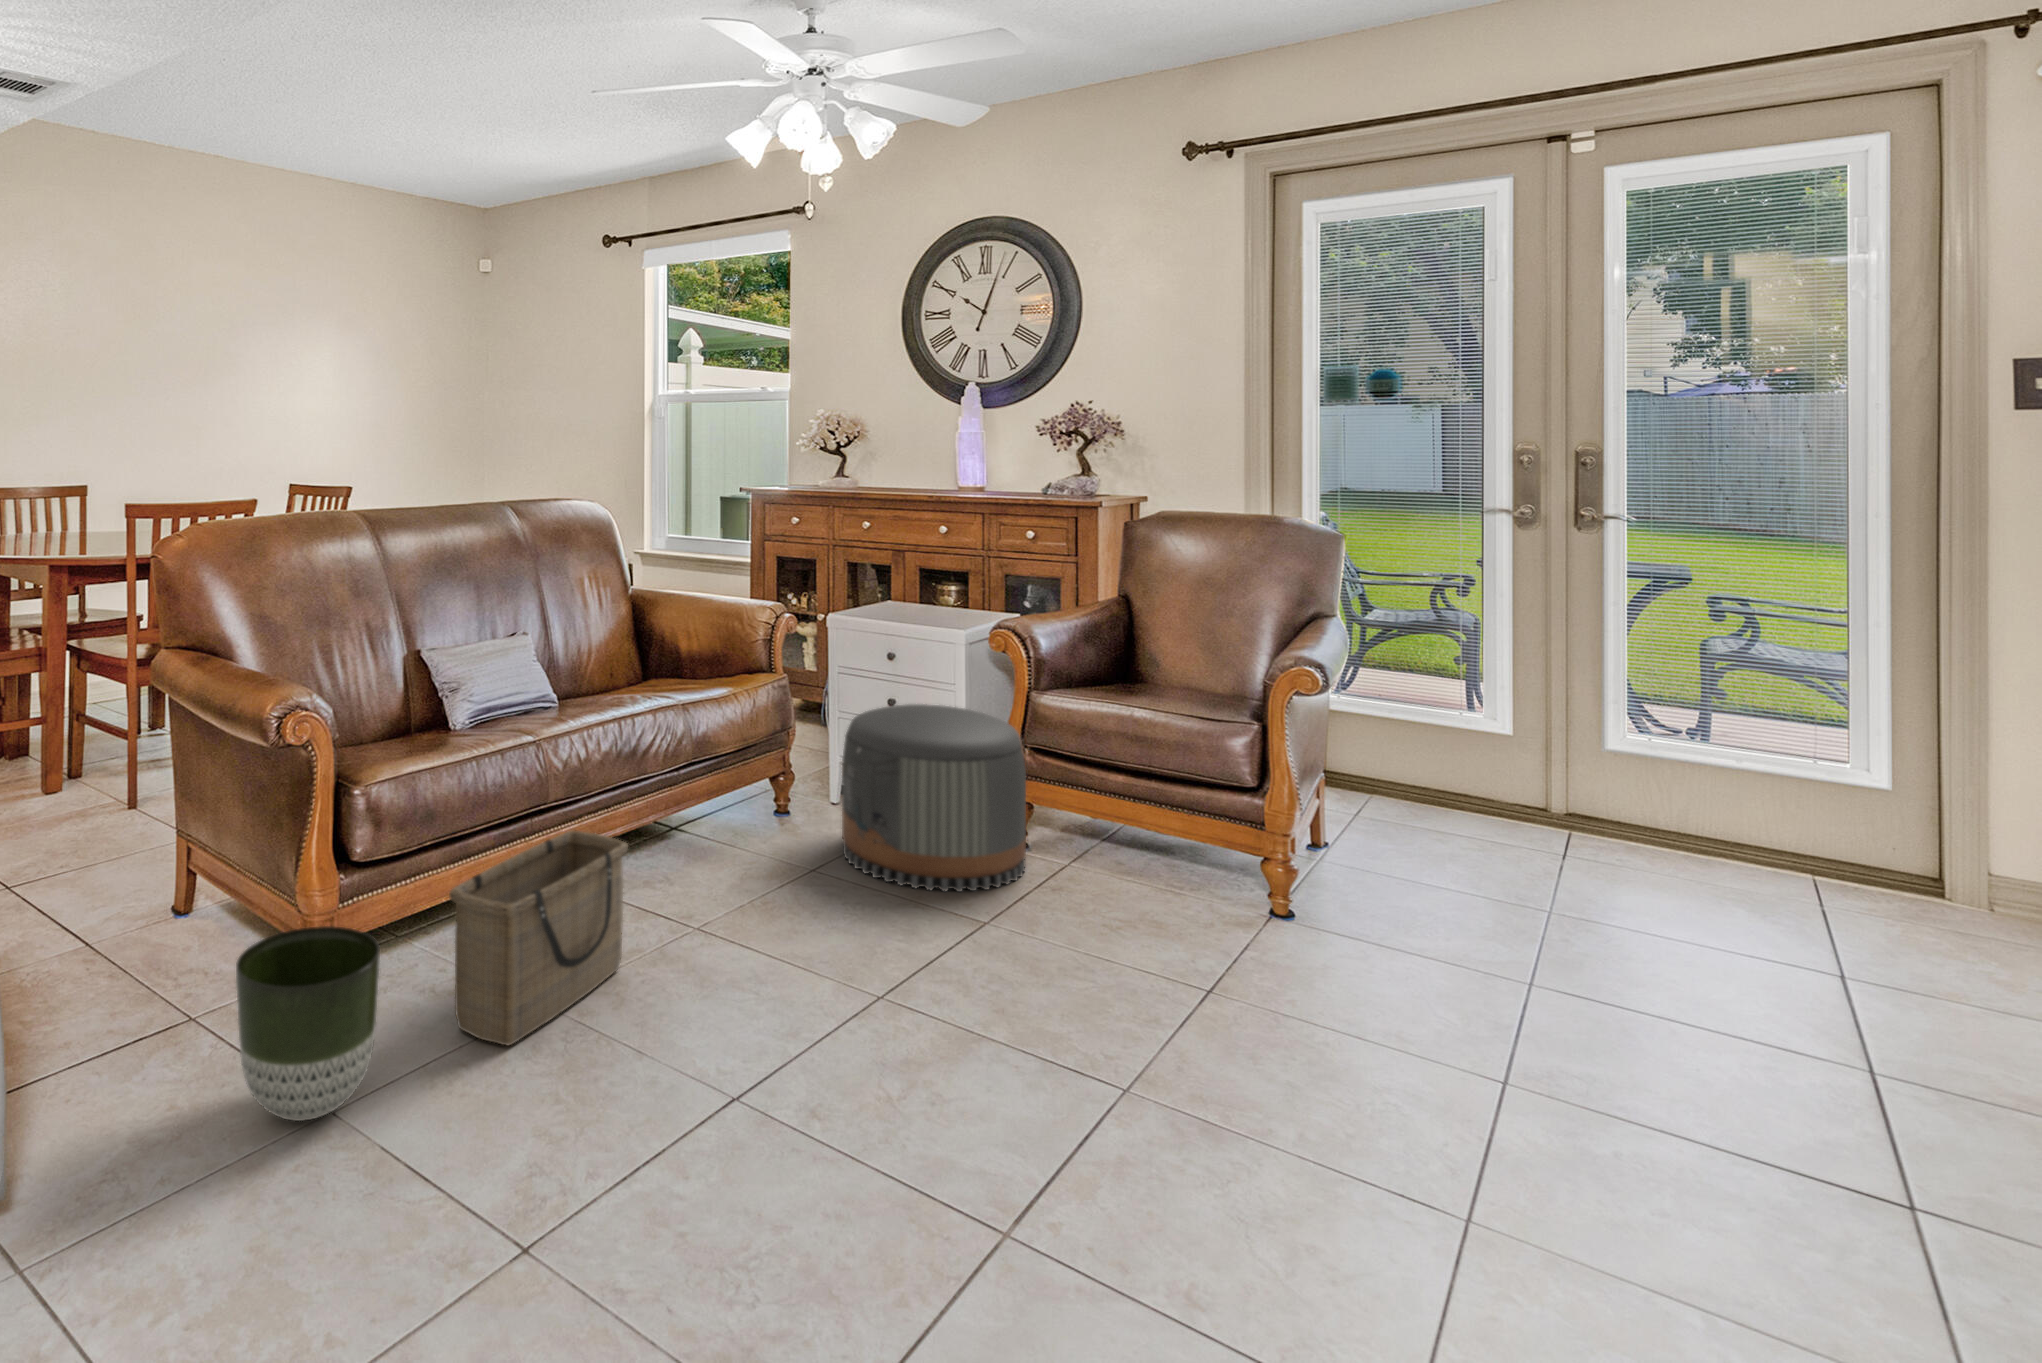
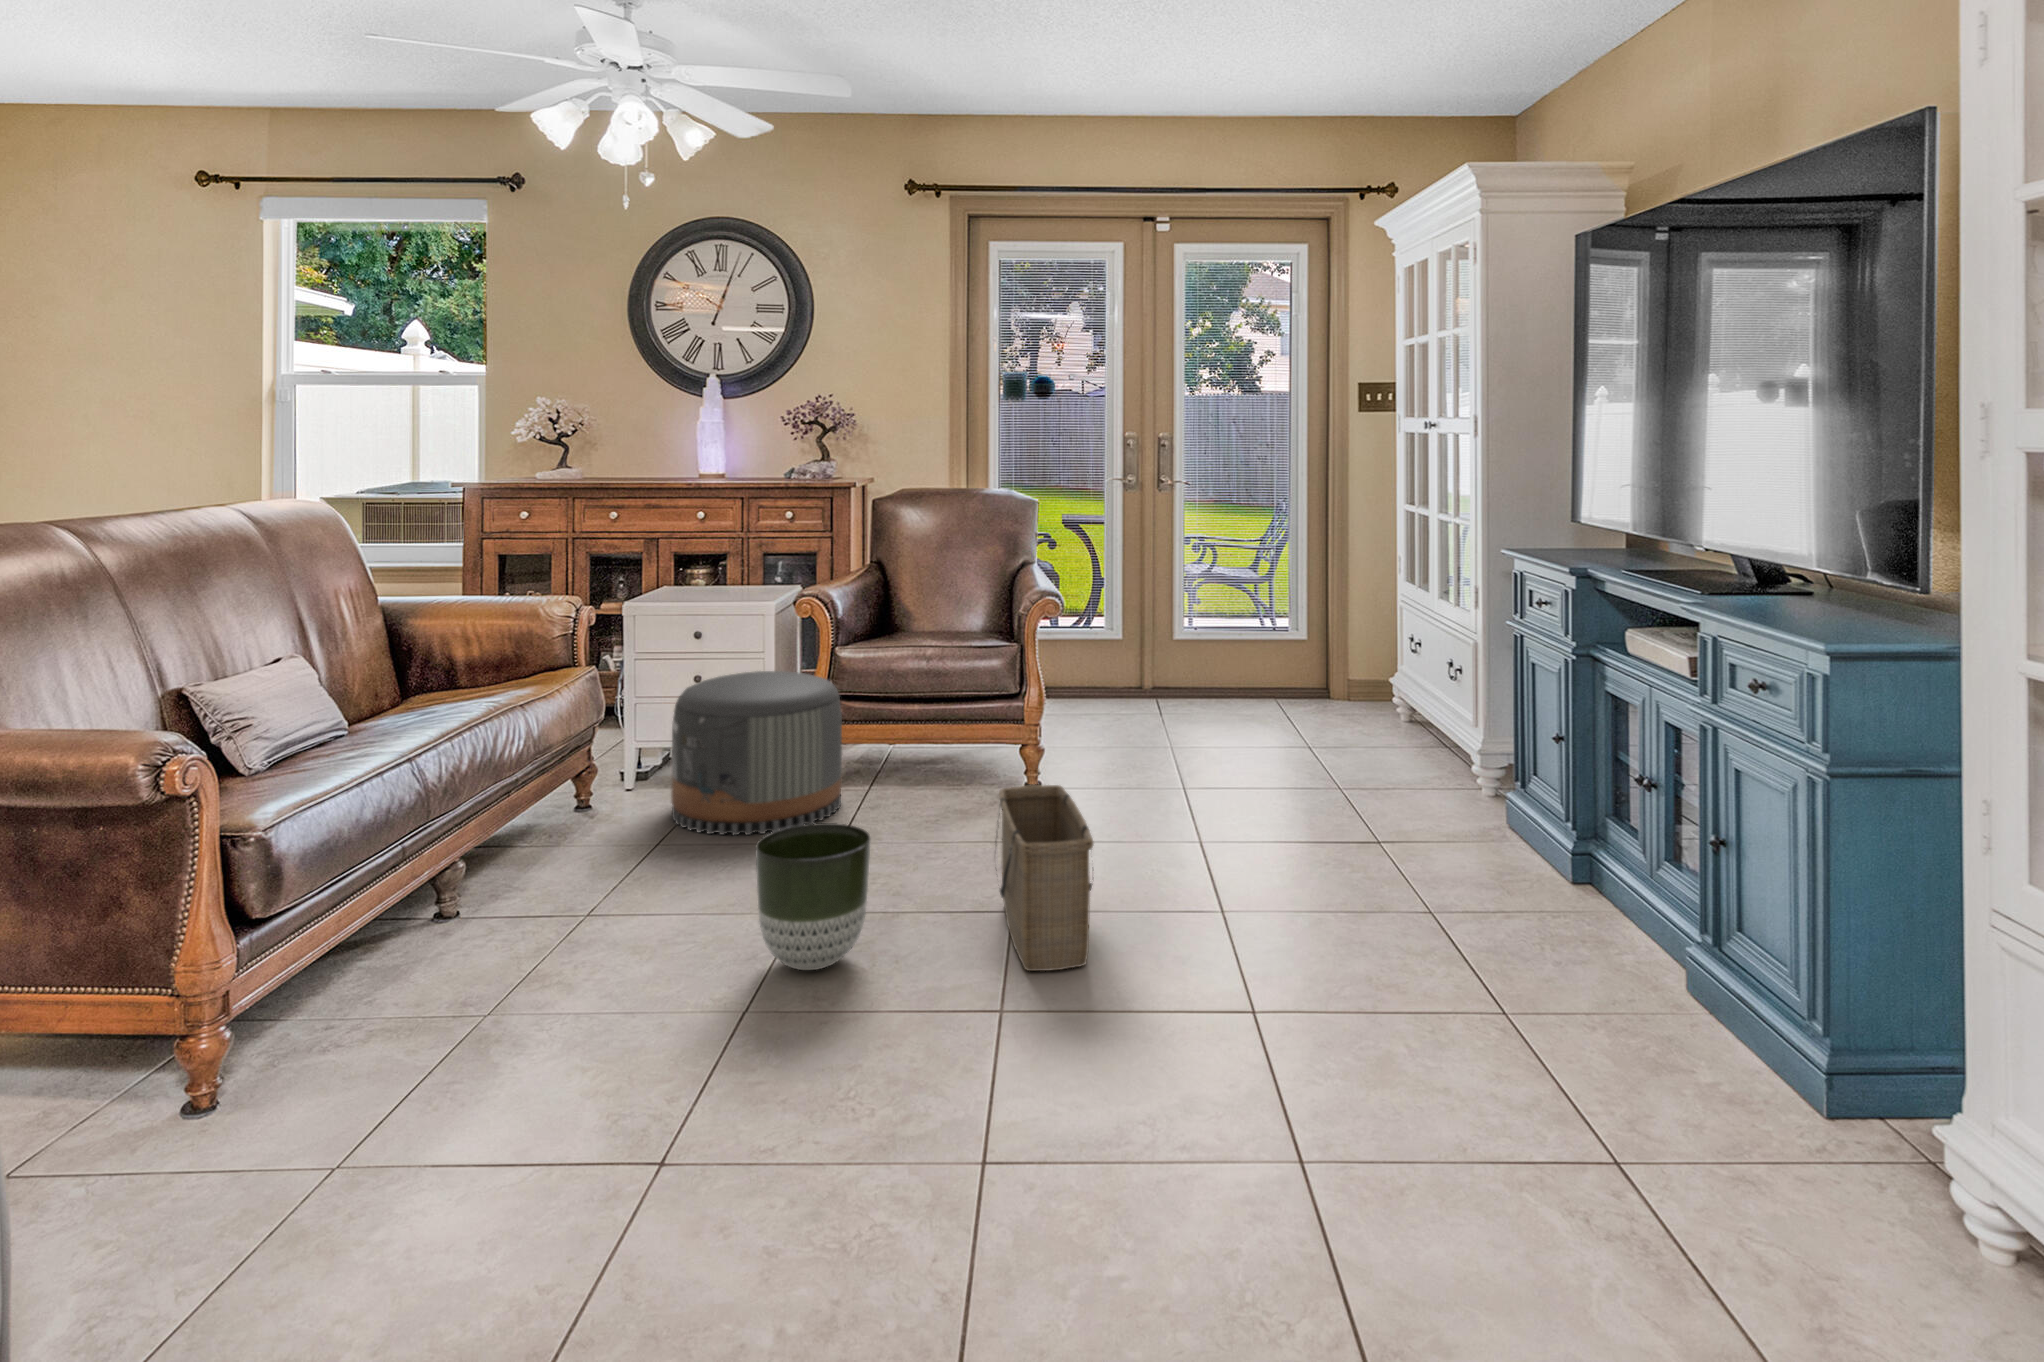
basket: present [449,831,628,1045] -> present [999,785,1093,971]
planter: present [236,926,380,1121] -> present [755,823,871,970]

